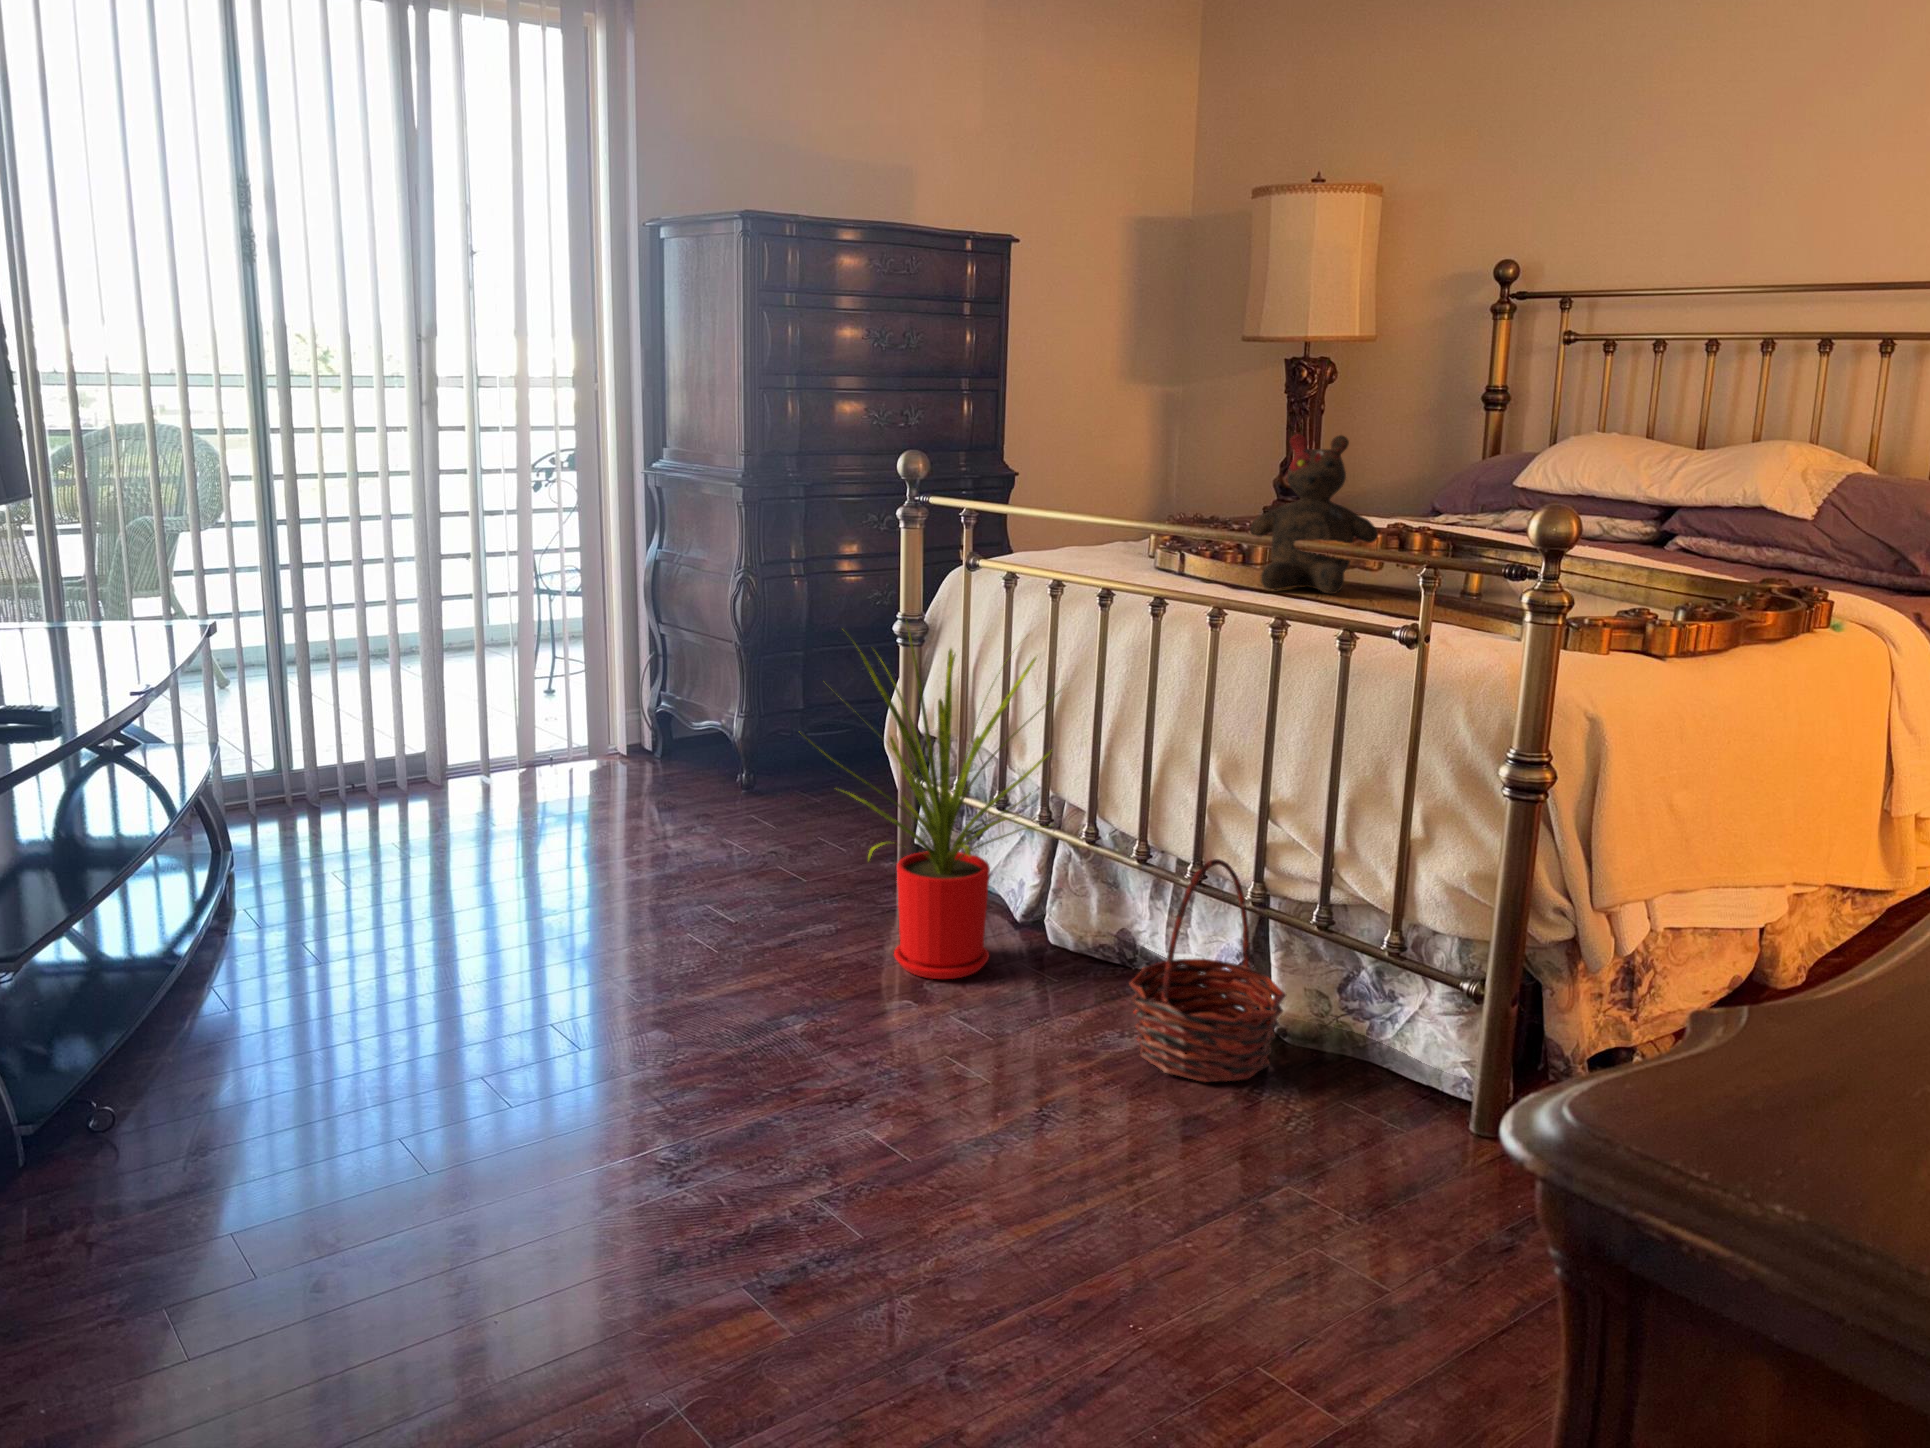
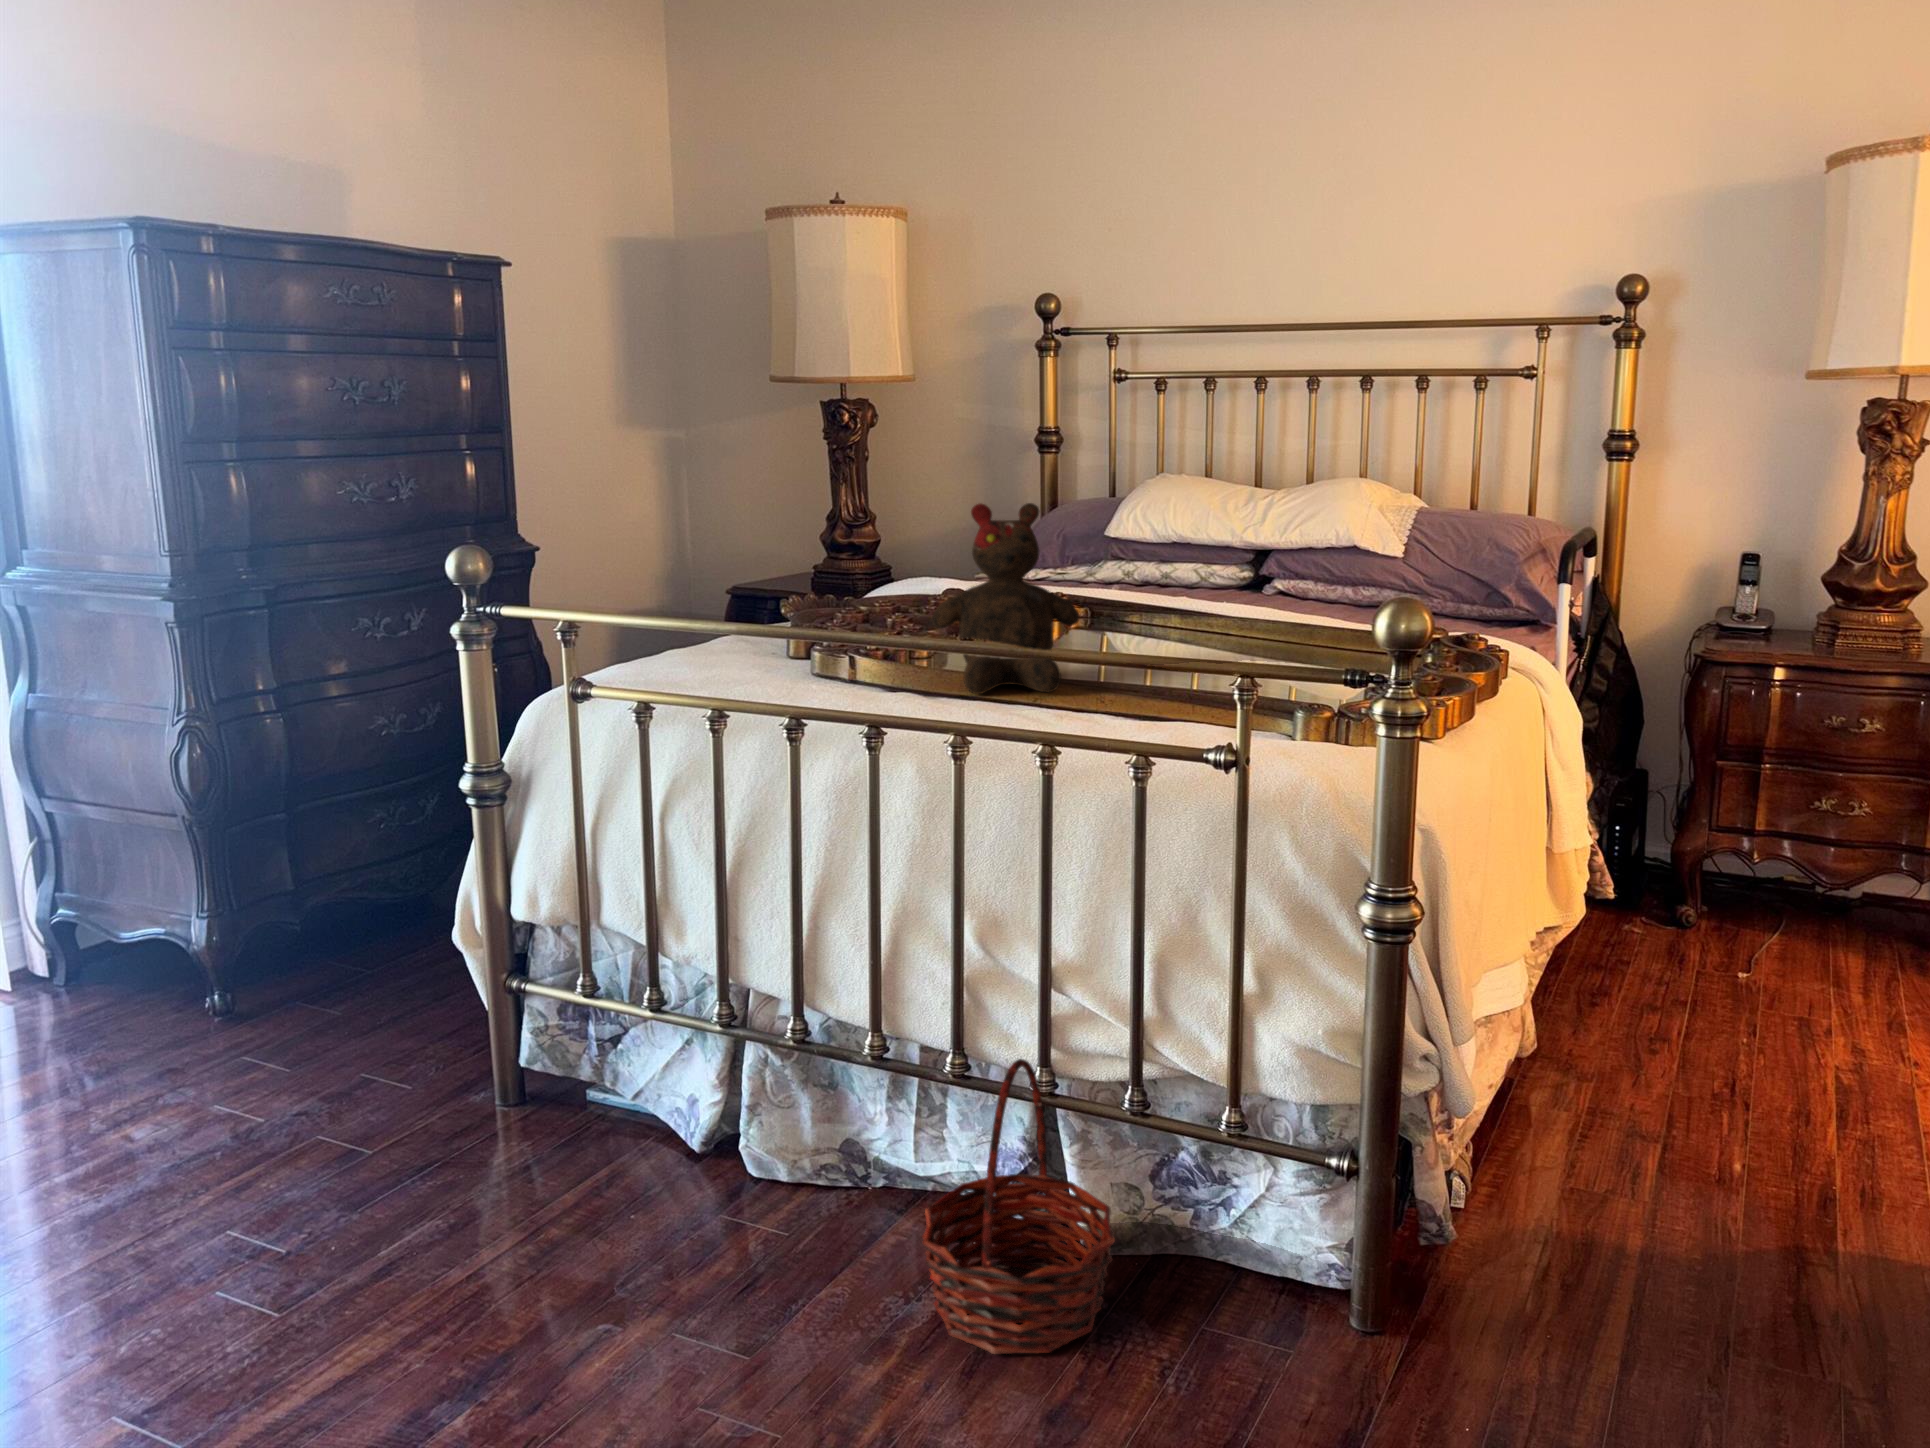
house plant: present [802,623,1057,979] -> none [383,786,780,1282]

